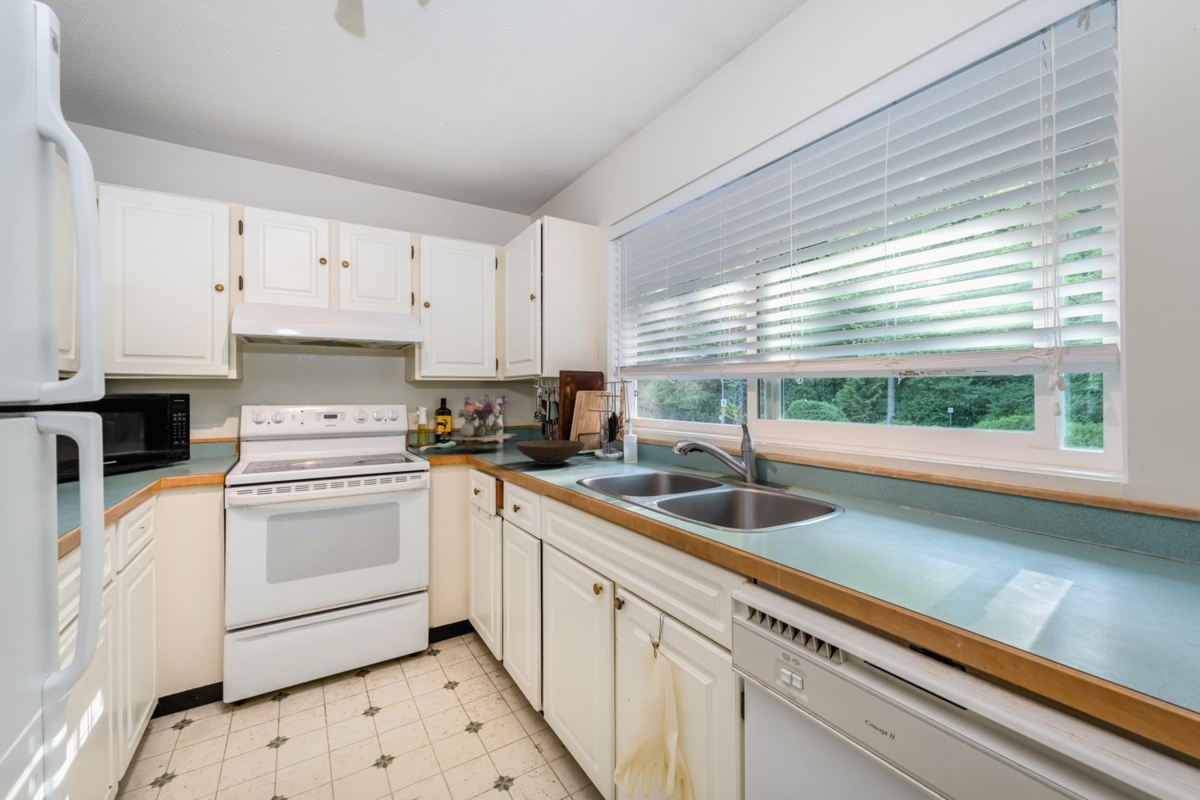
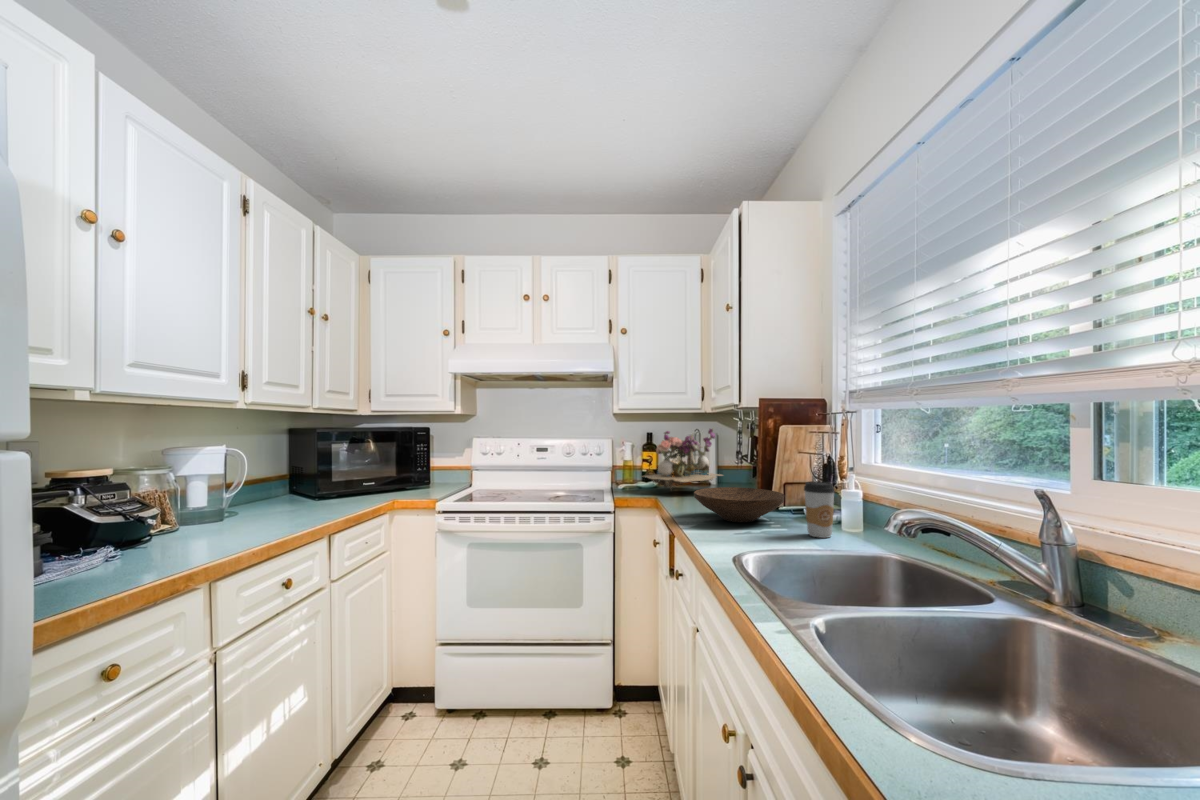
coffee cup: none [604,430,624,468] -> present [804,481,835,538]

